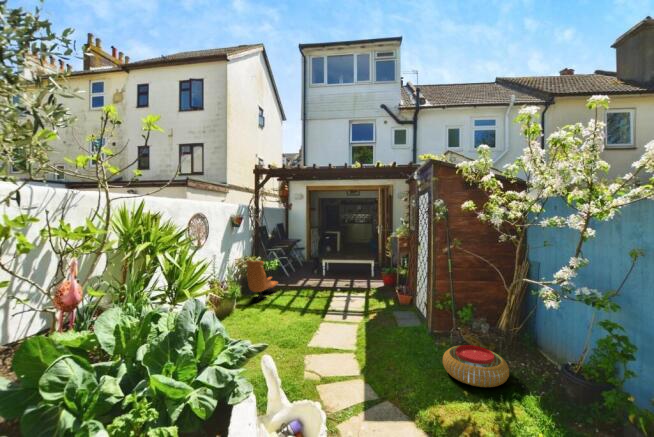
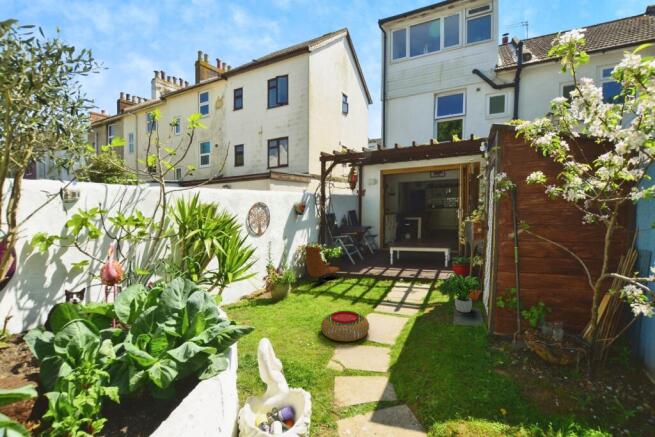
potted plant: none [386,280,419,315] -> present [445,272,482,312]
pouf: present [443,345,509,387] -> present [321,311,369,342]

